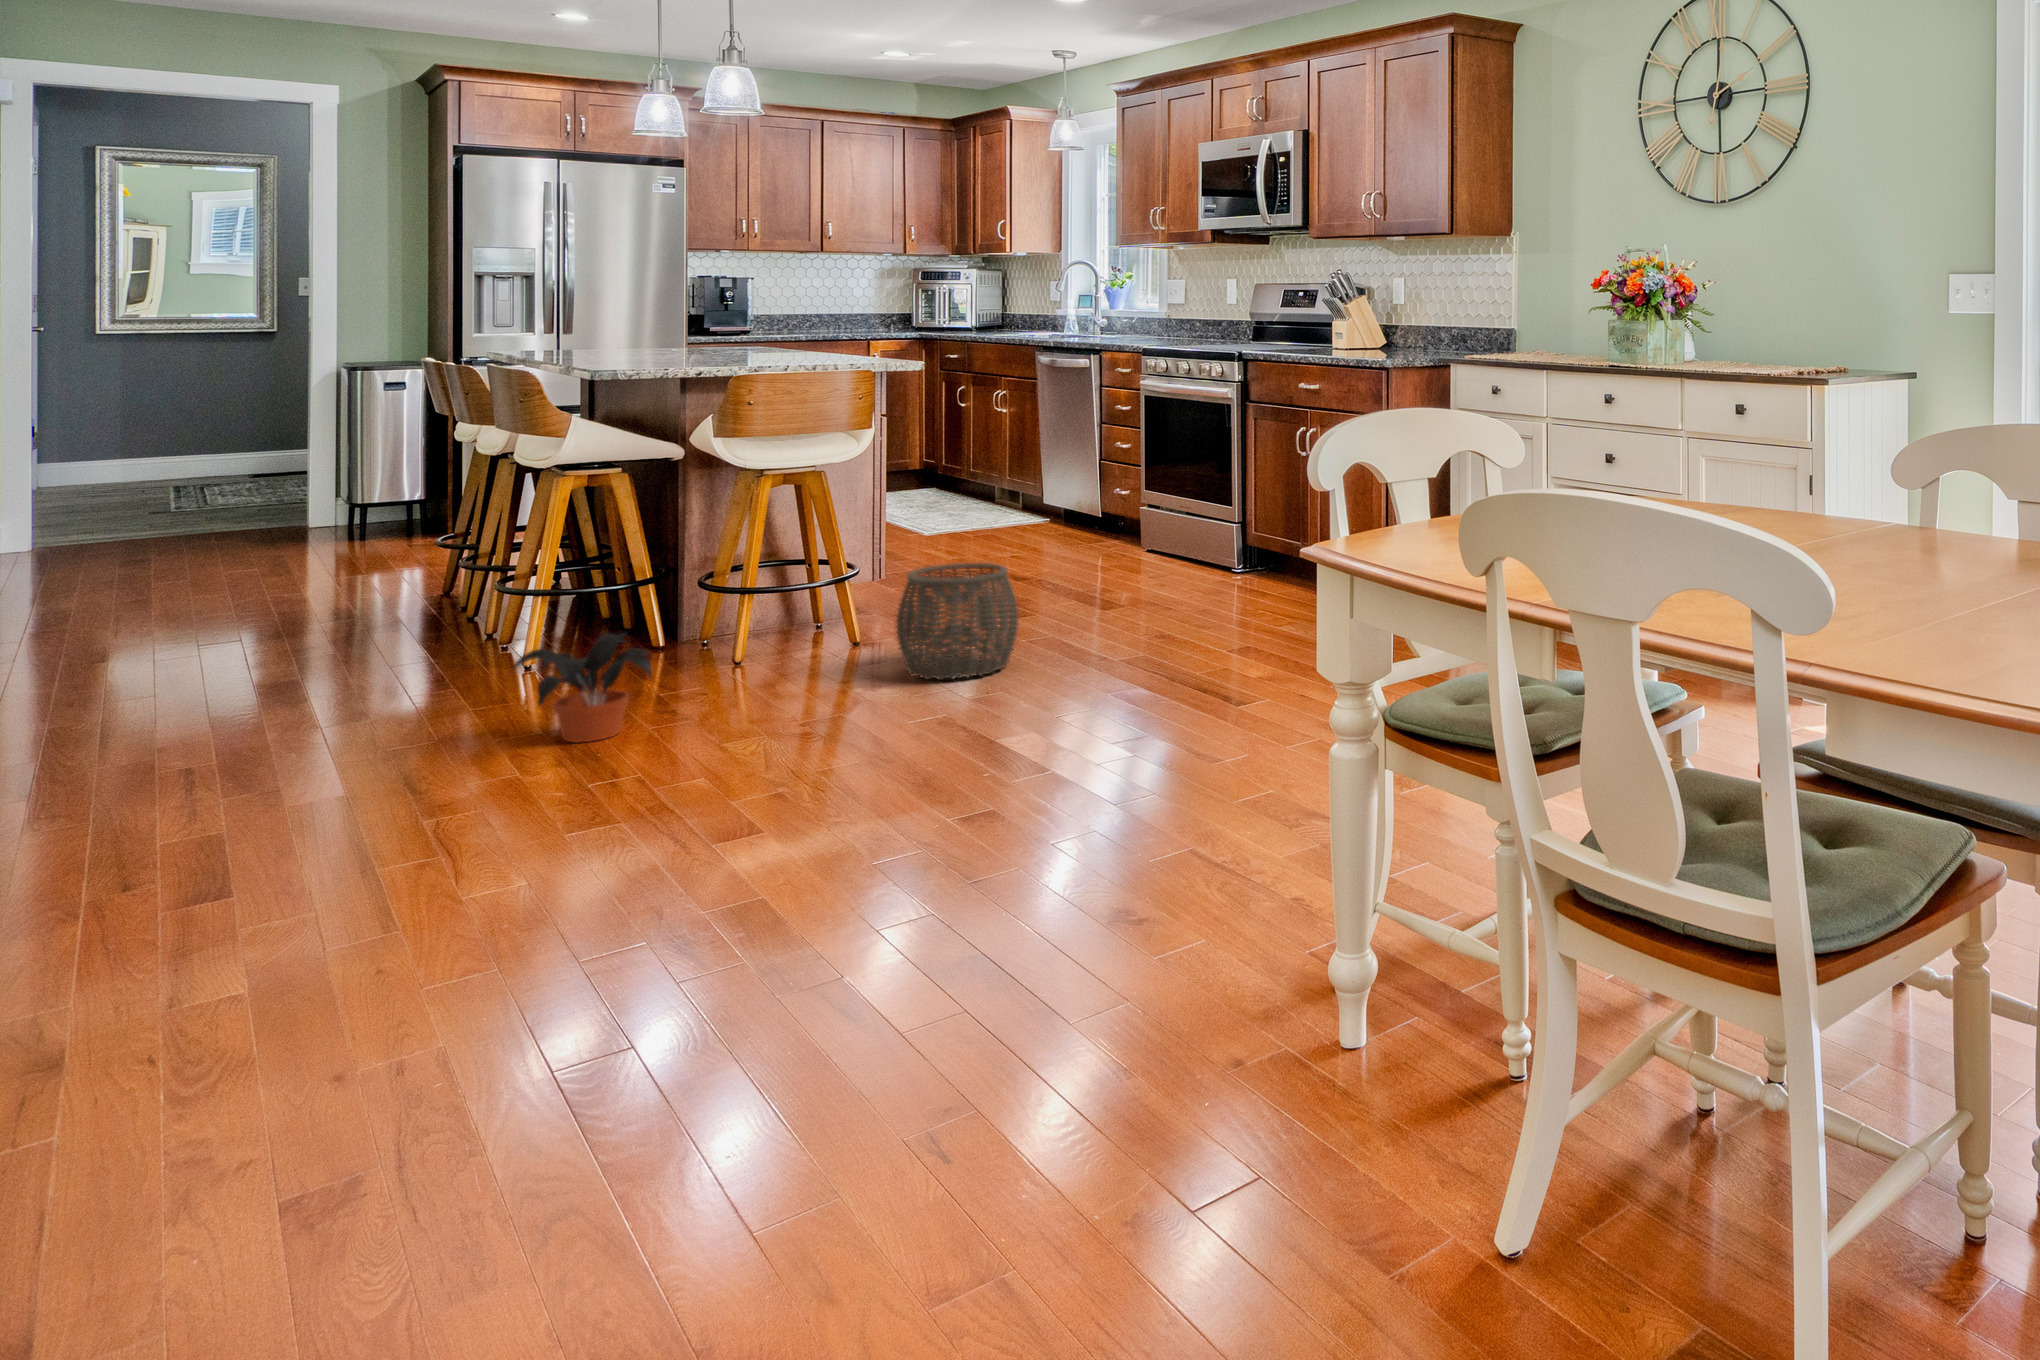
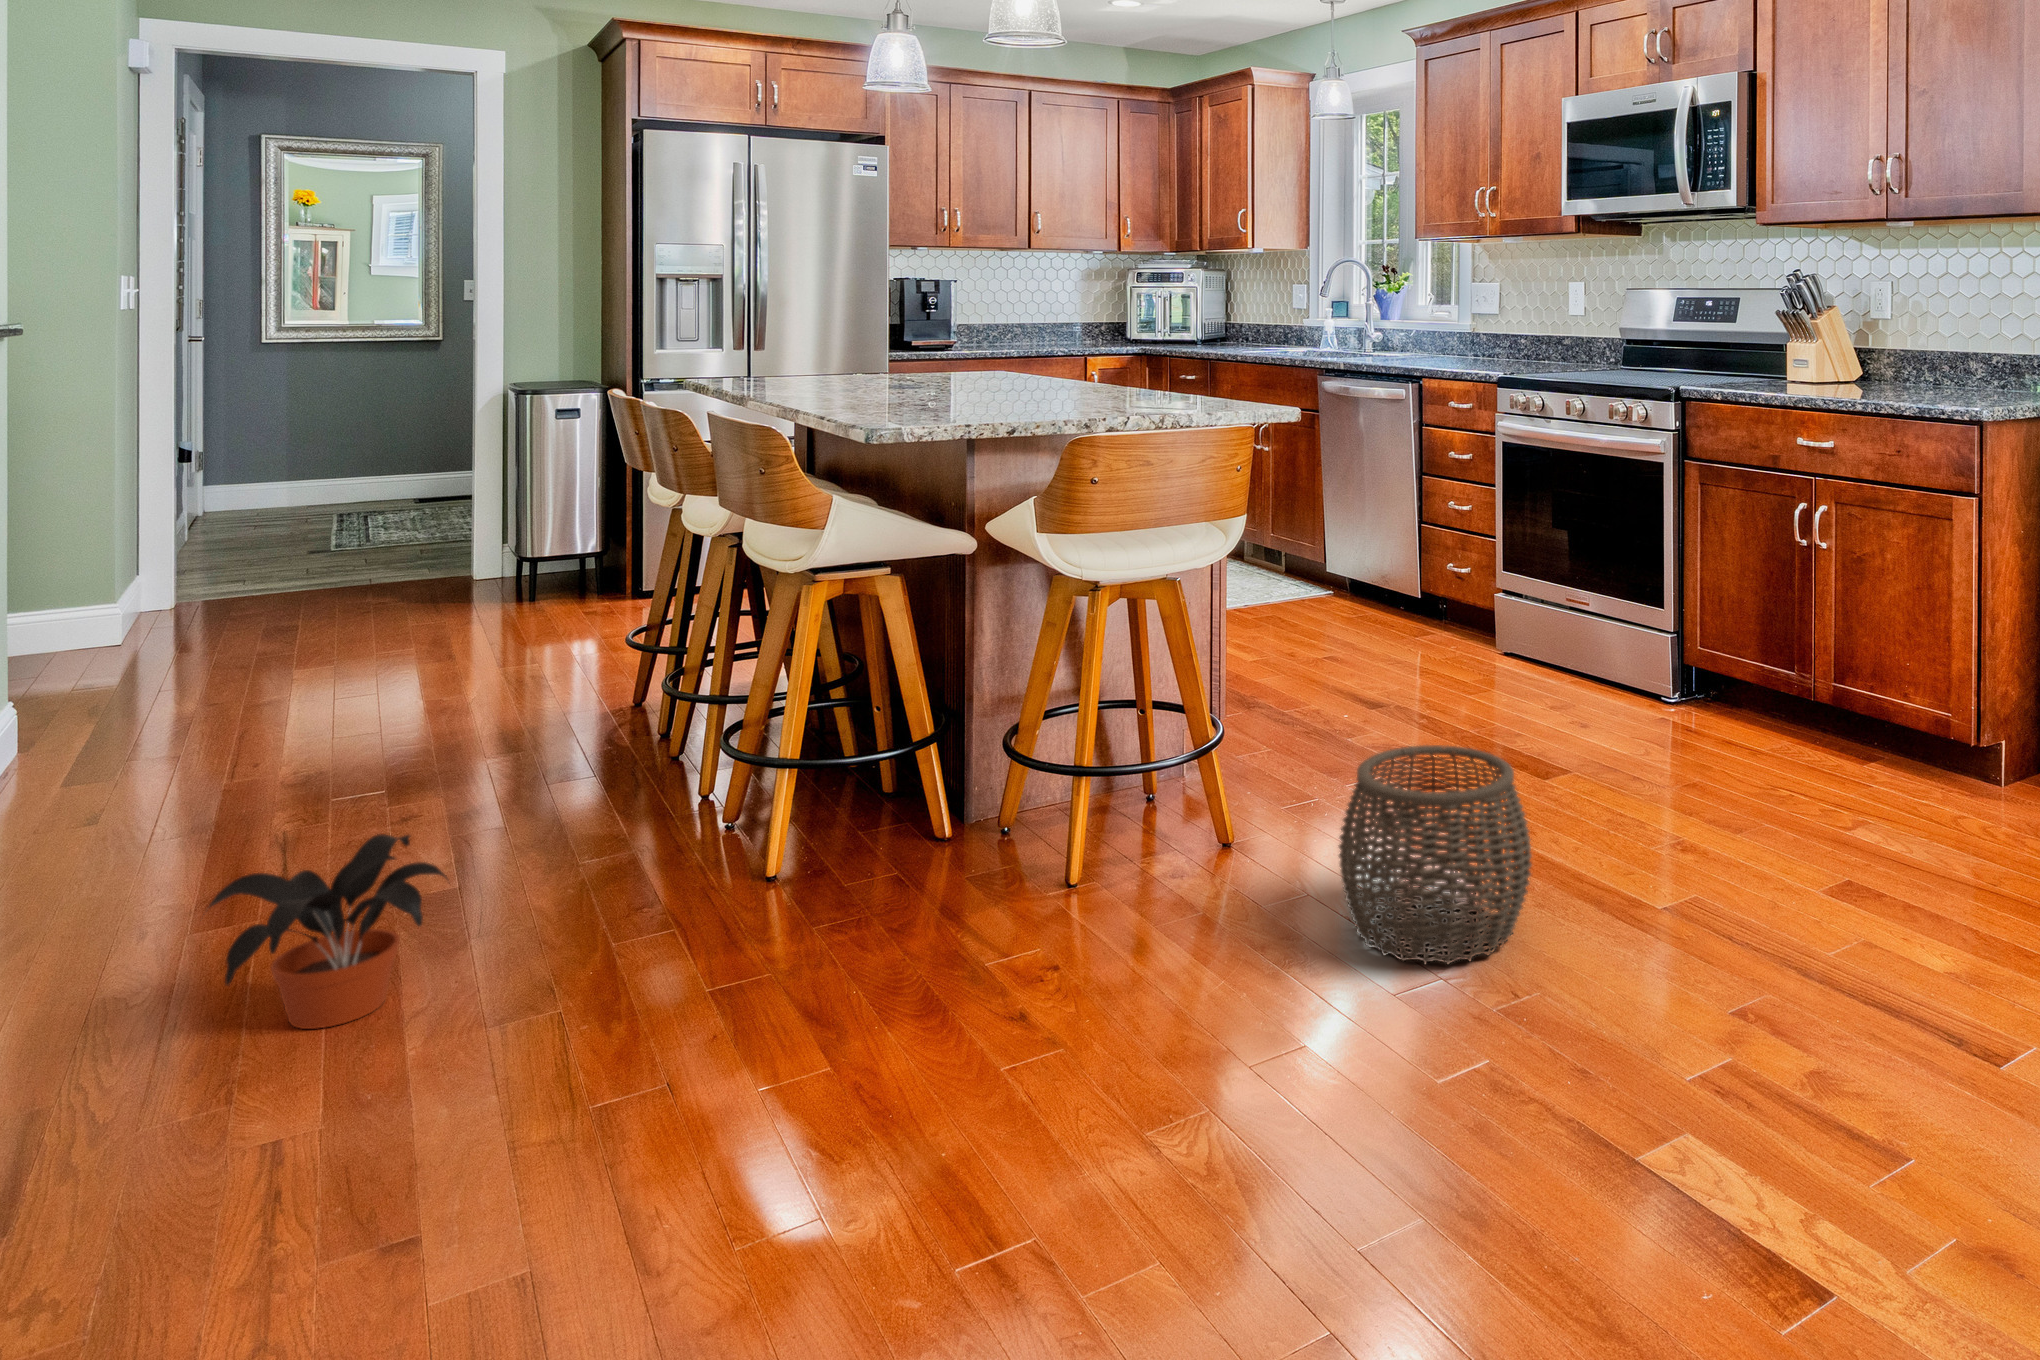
potted plant: present [510,633,653,742] -> present [206,834,449,1029]

